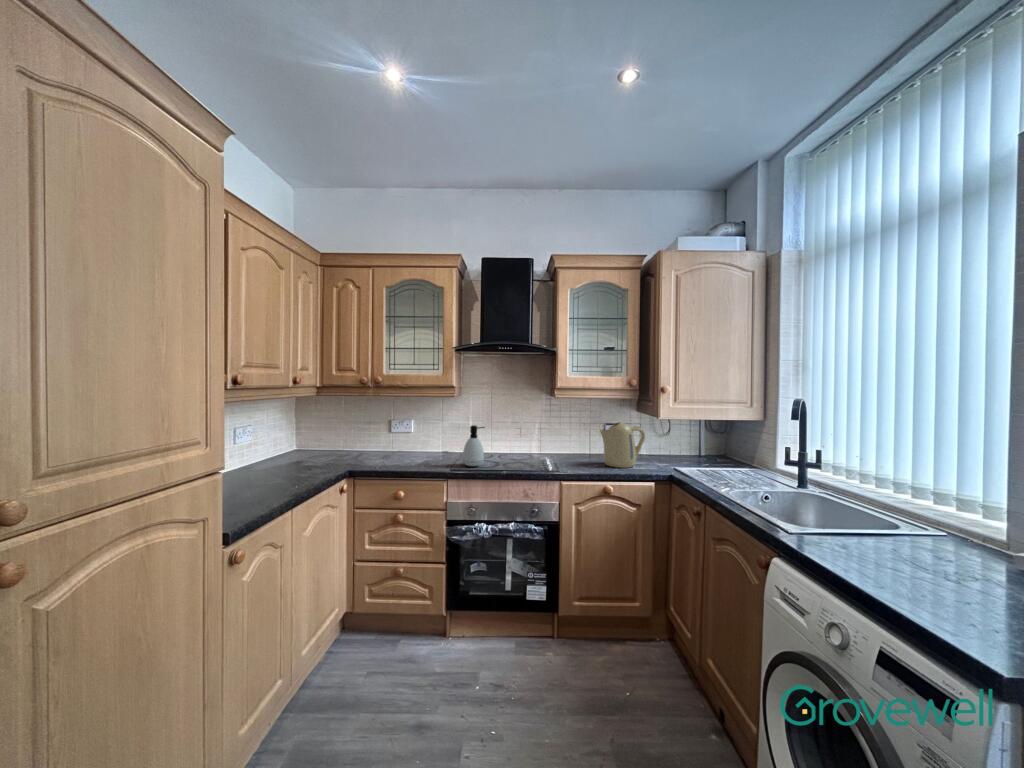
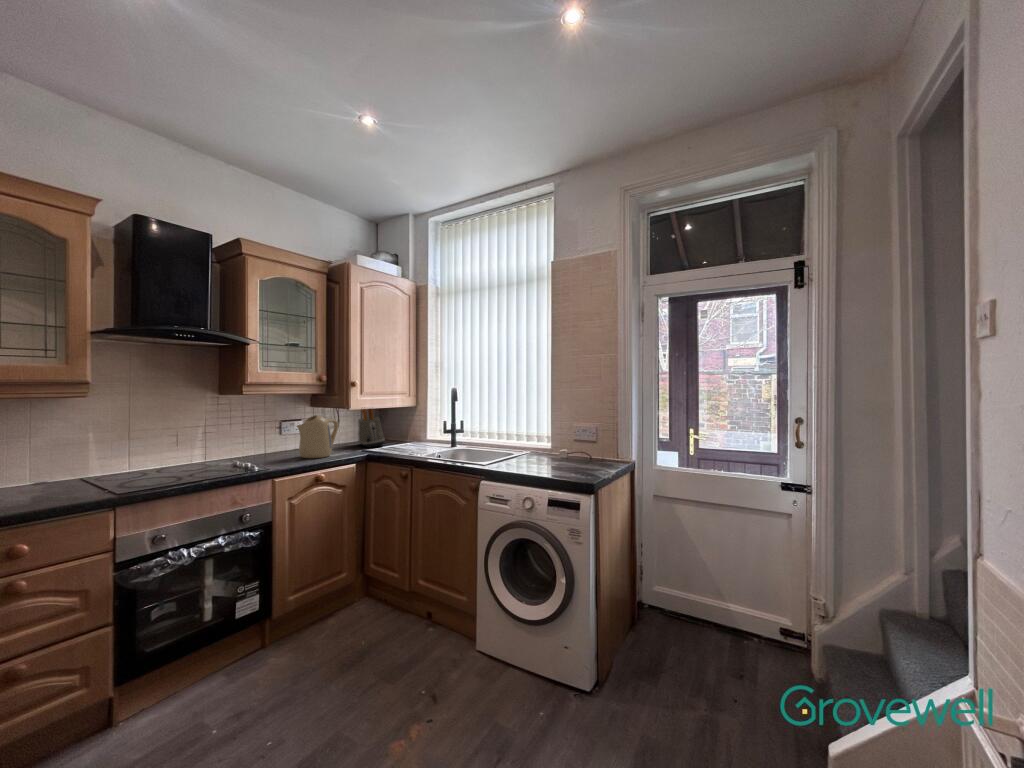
toaster: none [683,416,715,466] -> present [358,409,385,447]
soap dispenser: present [462,425,485,466] -> none [126,432,163,485]

